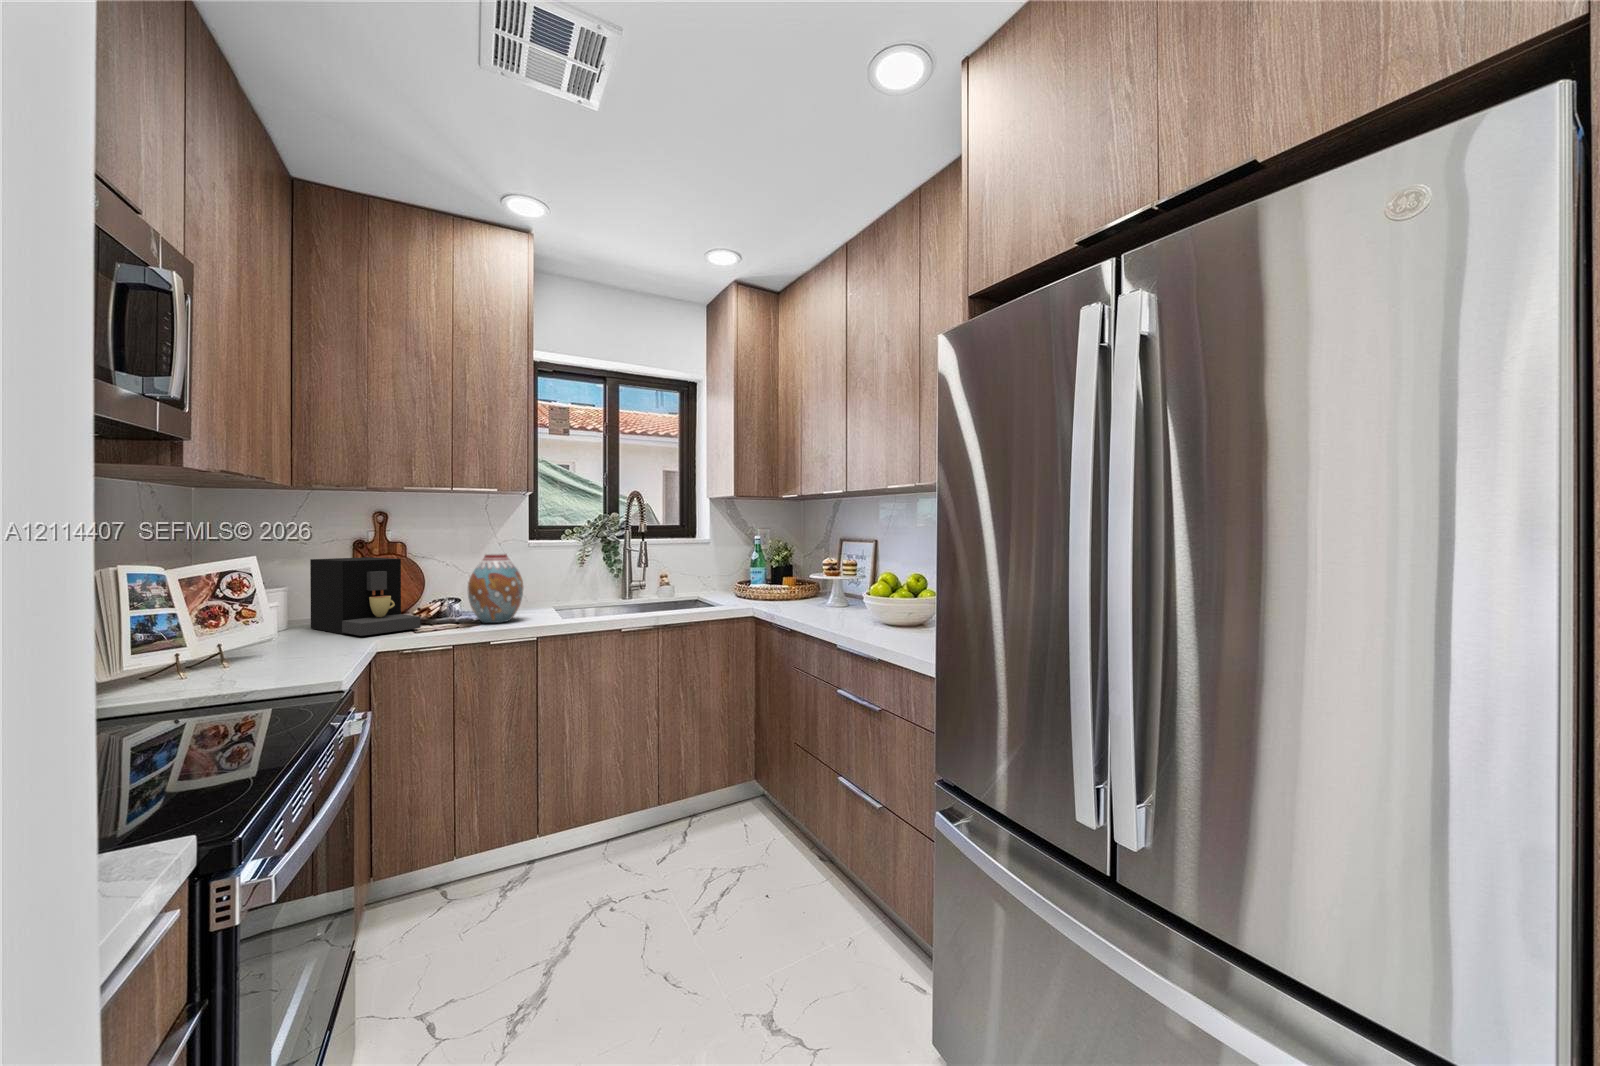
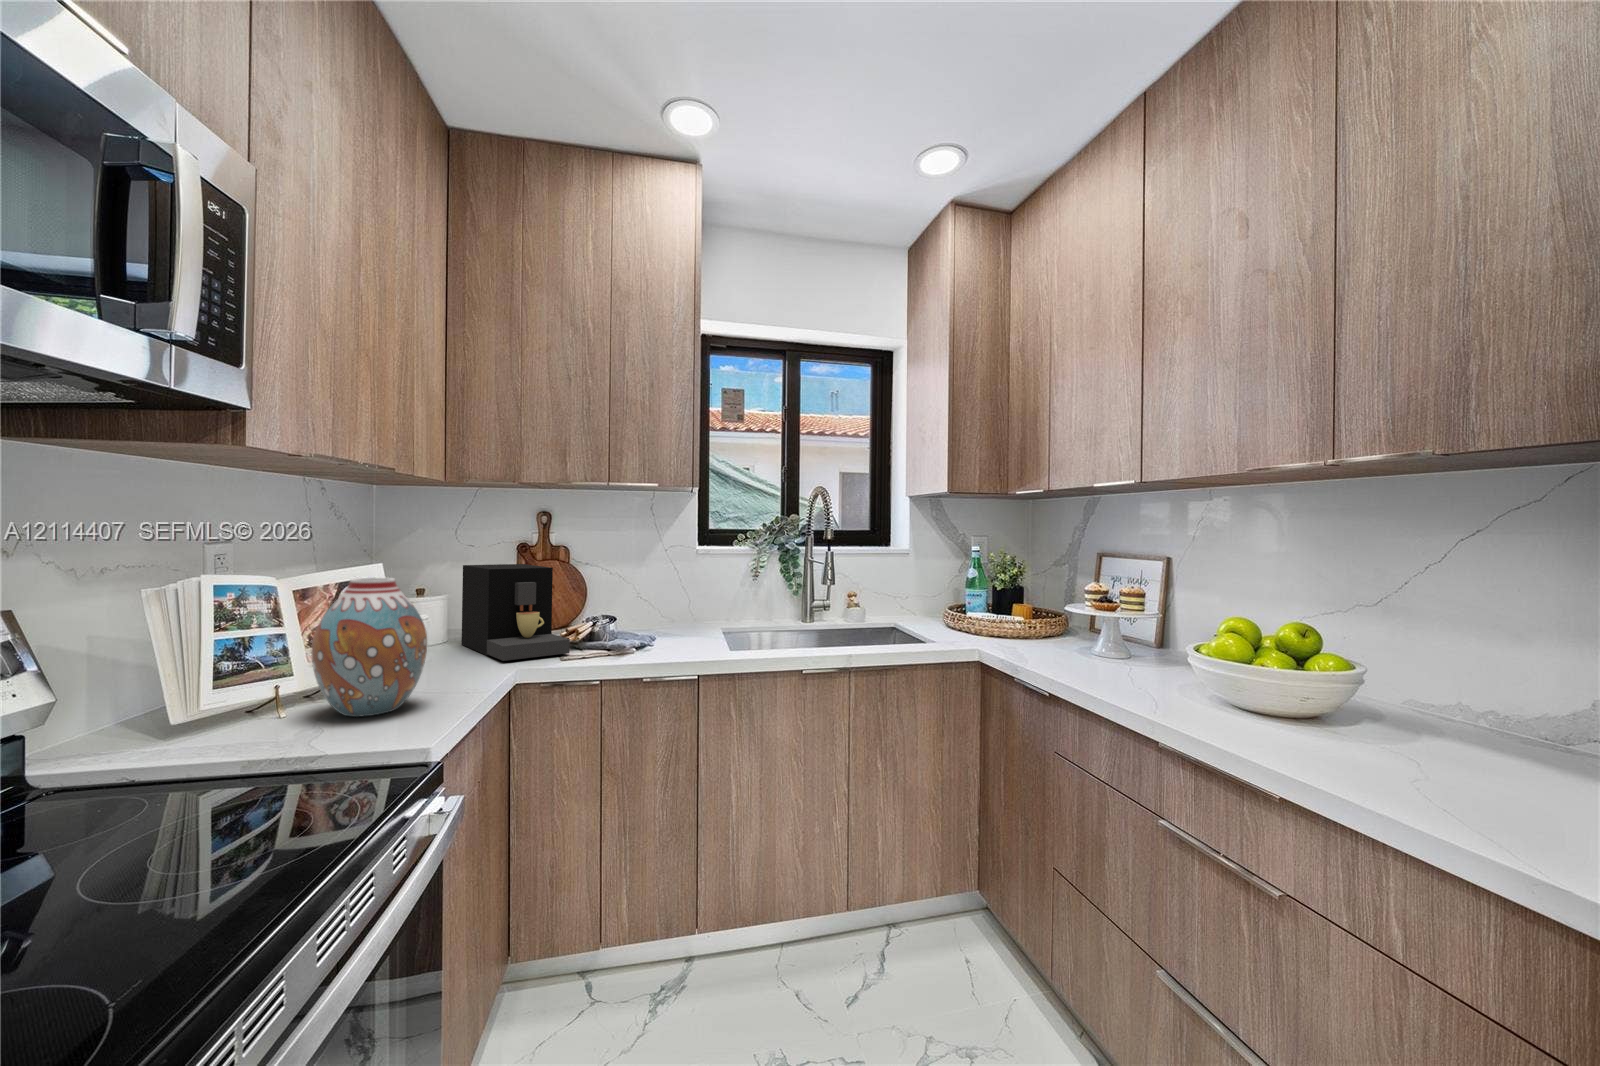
vase: present [468,553,523,623] -> present [311,578,427,717]

